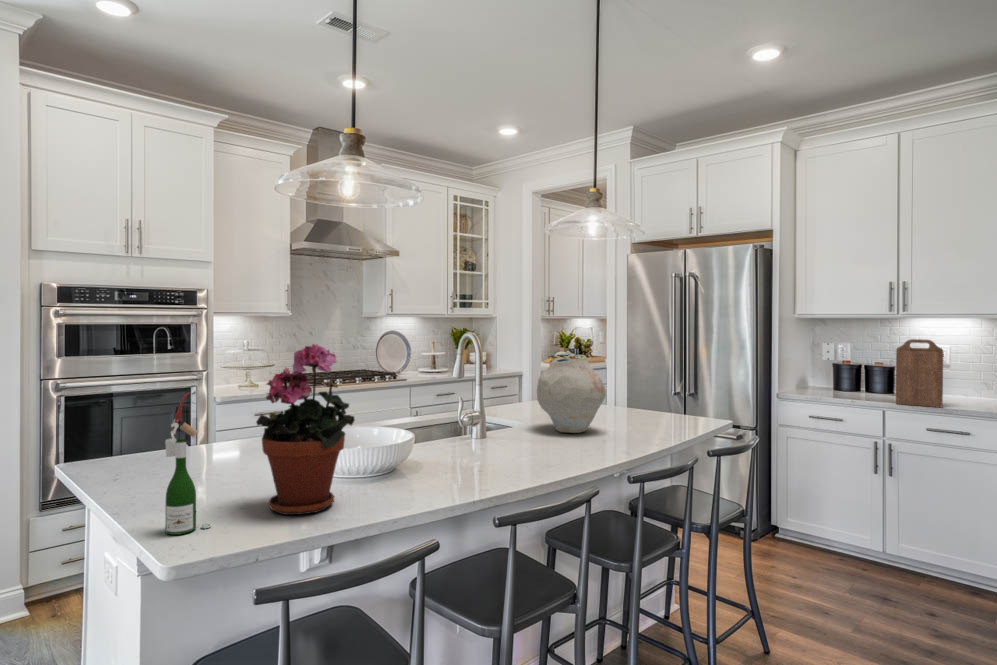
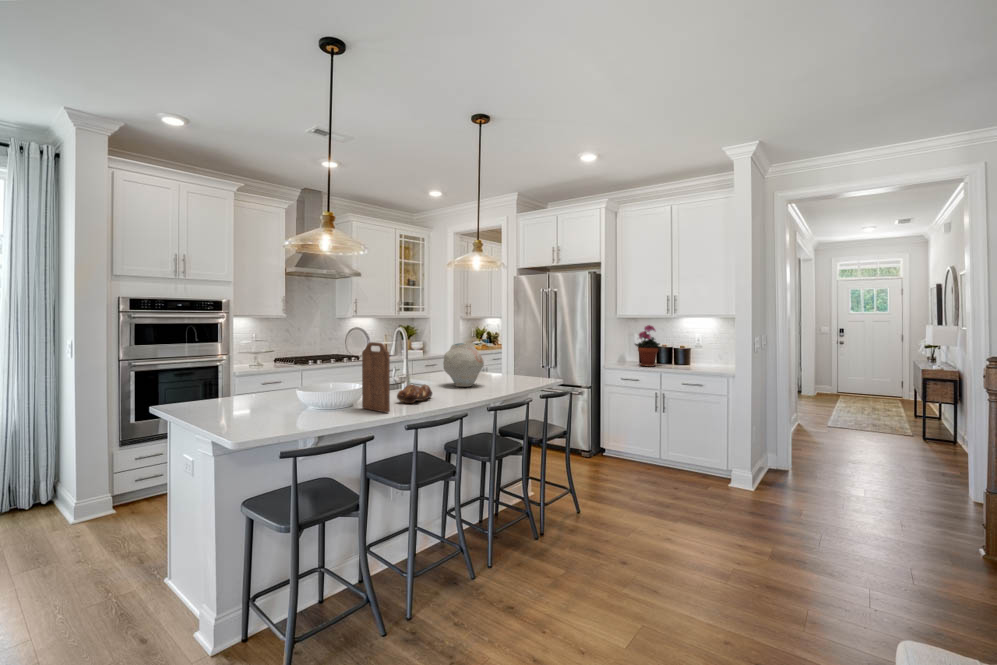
cutting board: present [896,339,943,407] -> present [362,342,390,413]
potted plant: present [256,344,354,515] -> present [635,325,662,367]
wine bottle: present [165,393,211,535] -> none [233,359,257,430]
bread loaf: none [467,433,527,470] -> present [397,384,432,403]

